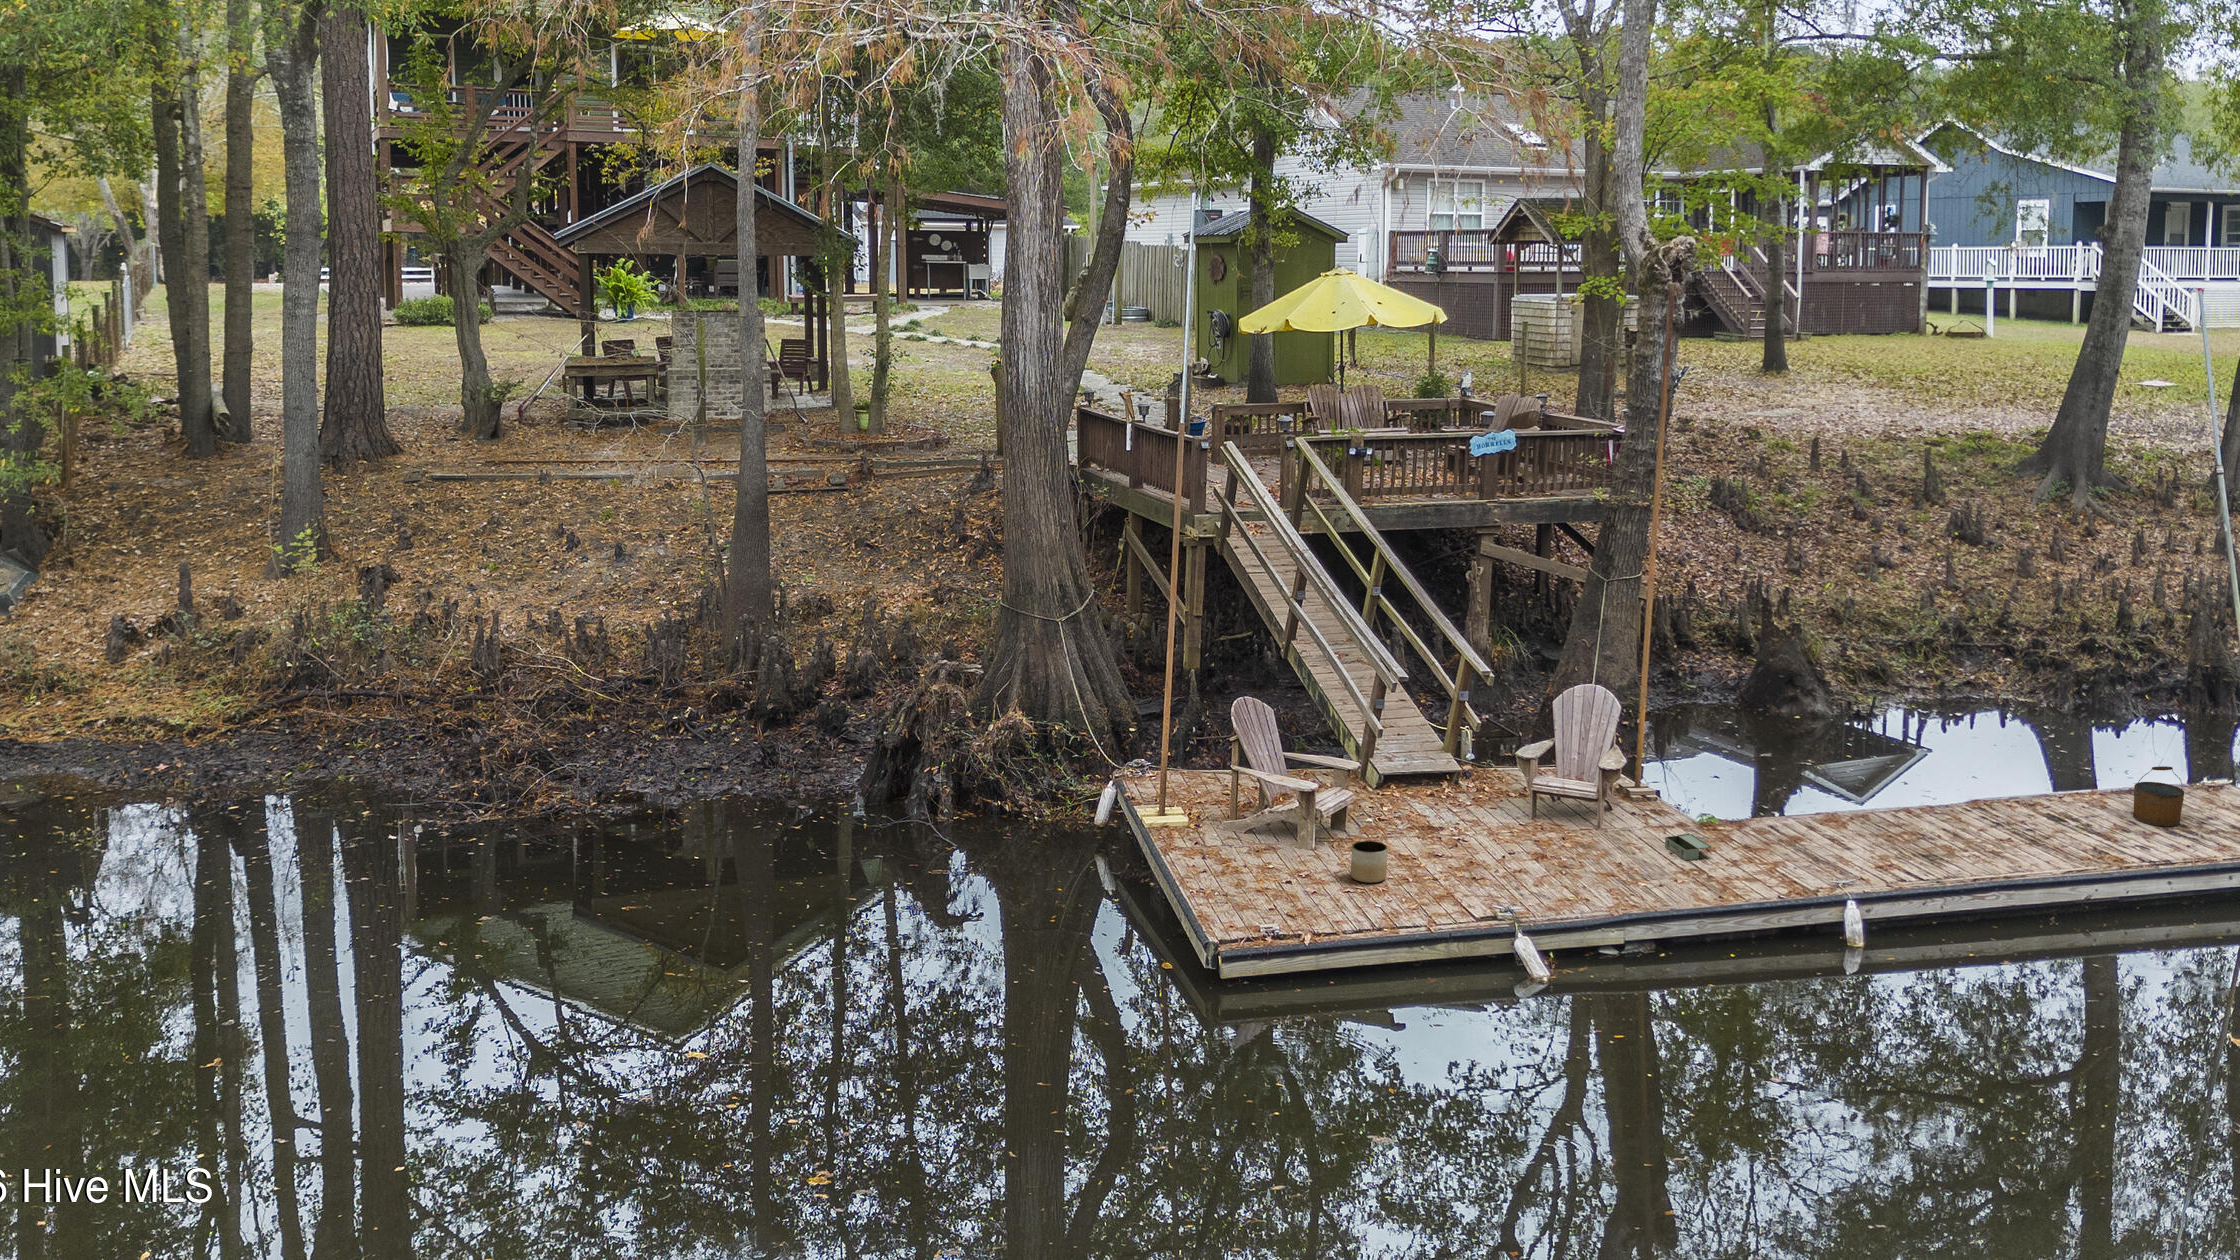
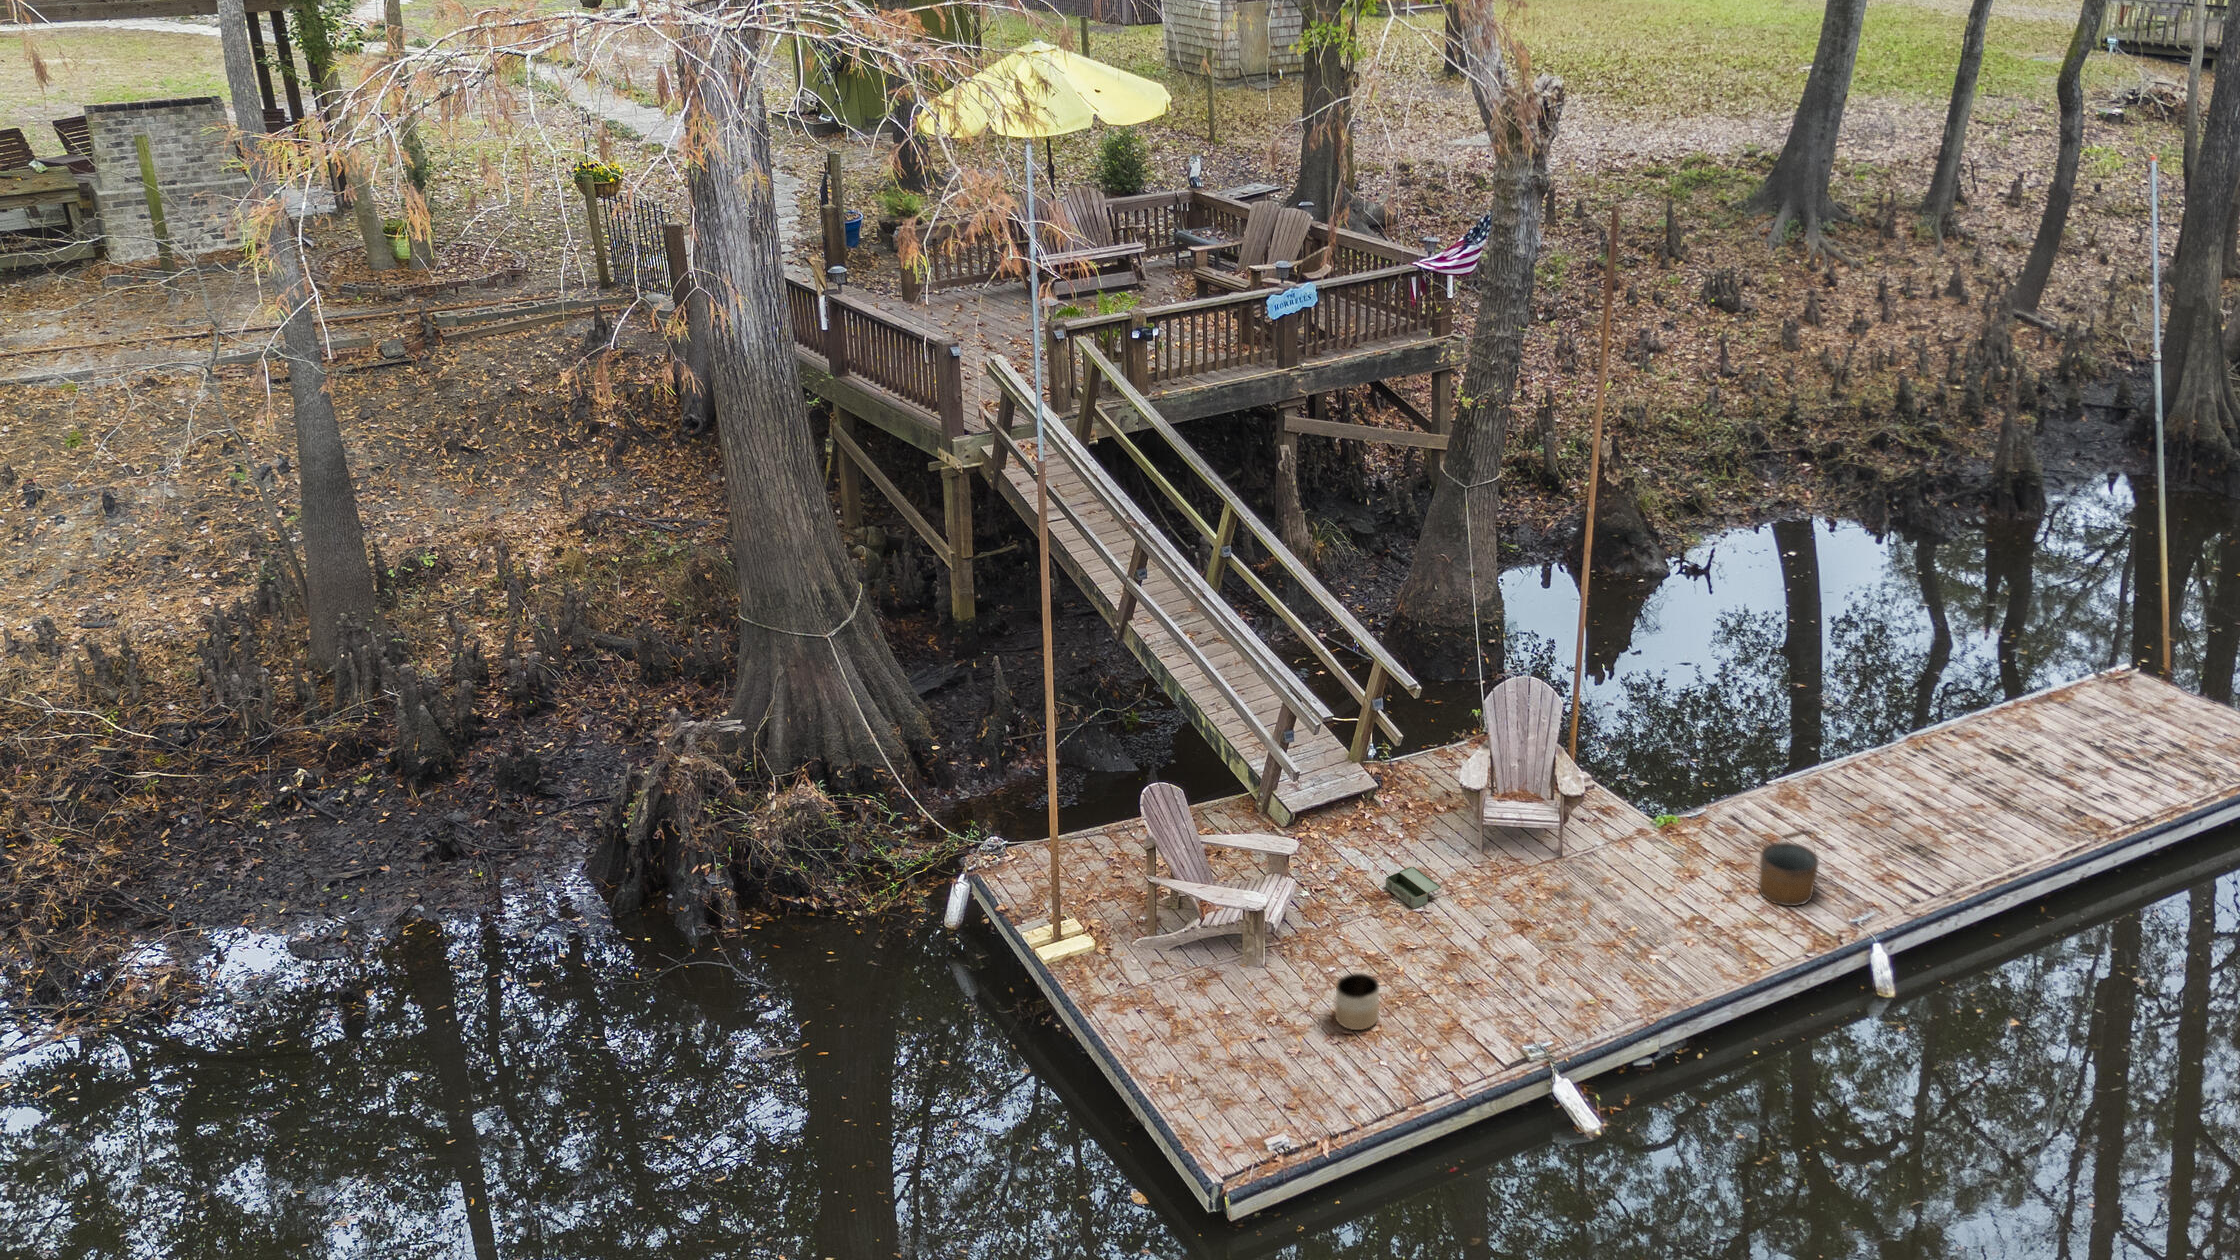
bucket: present [2133,766,2184,827] -> present [1759,831,1819,906]
toolbox: present [1665,834,1711,860] -> present [1386,867,1441,909]

